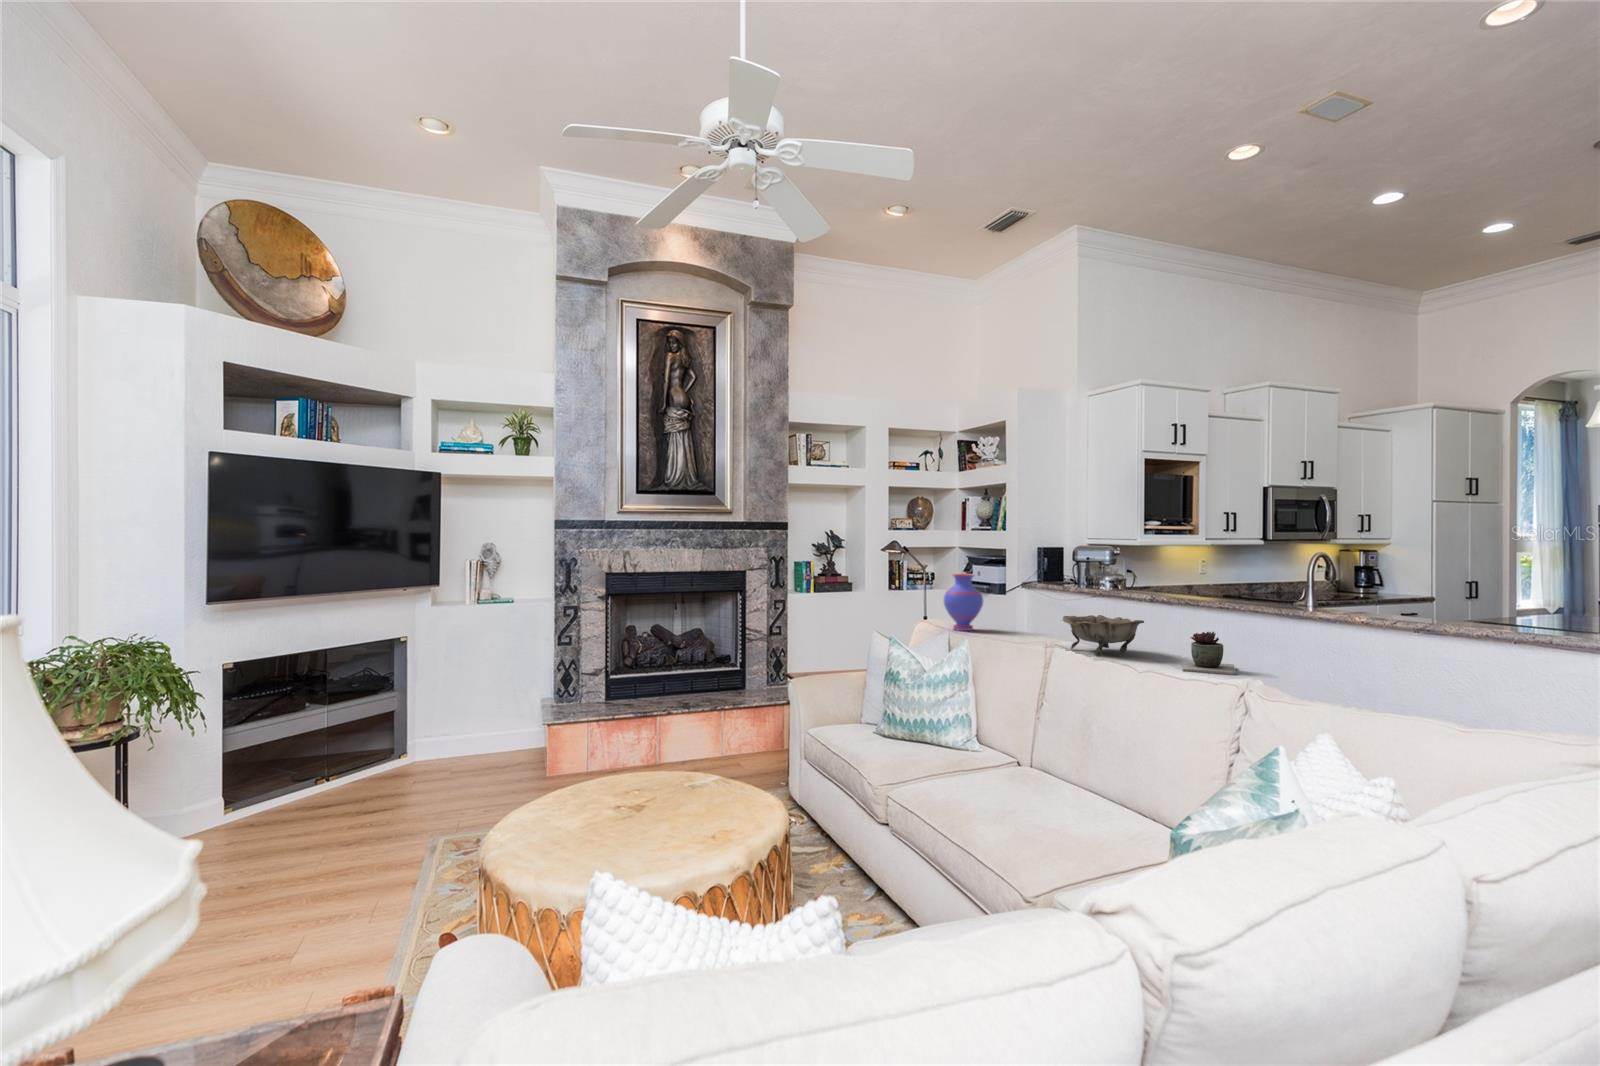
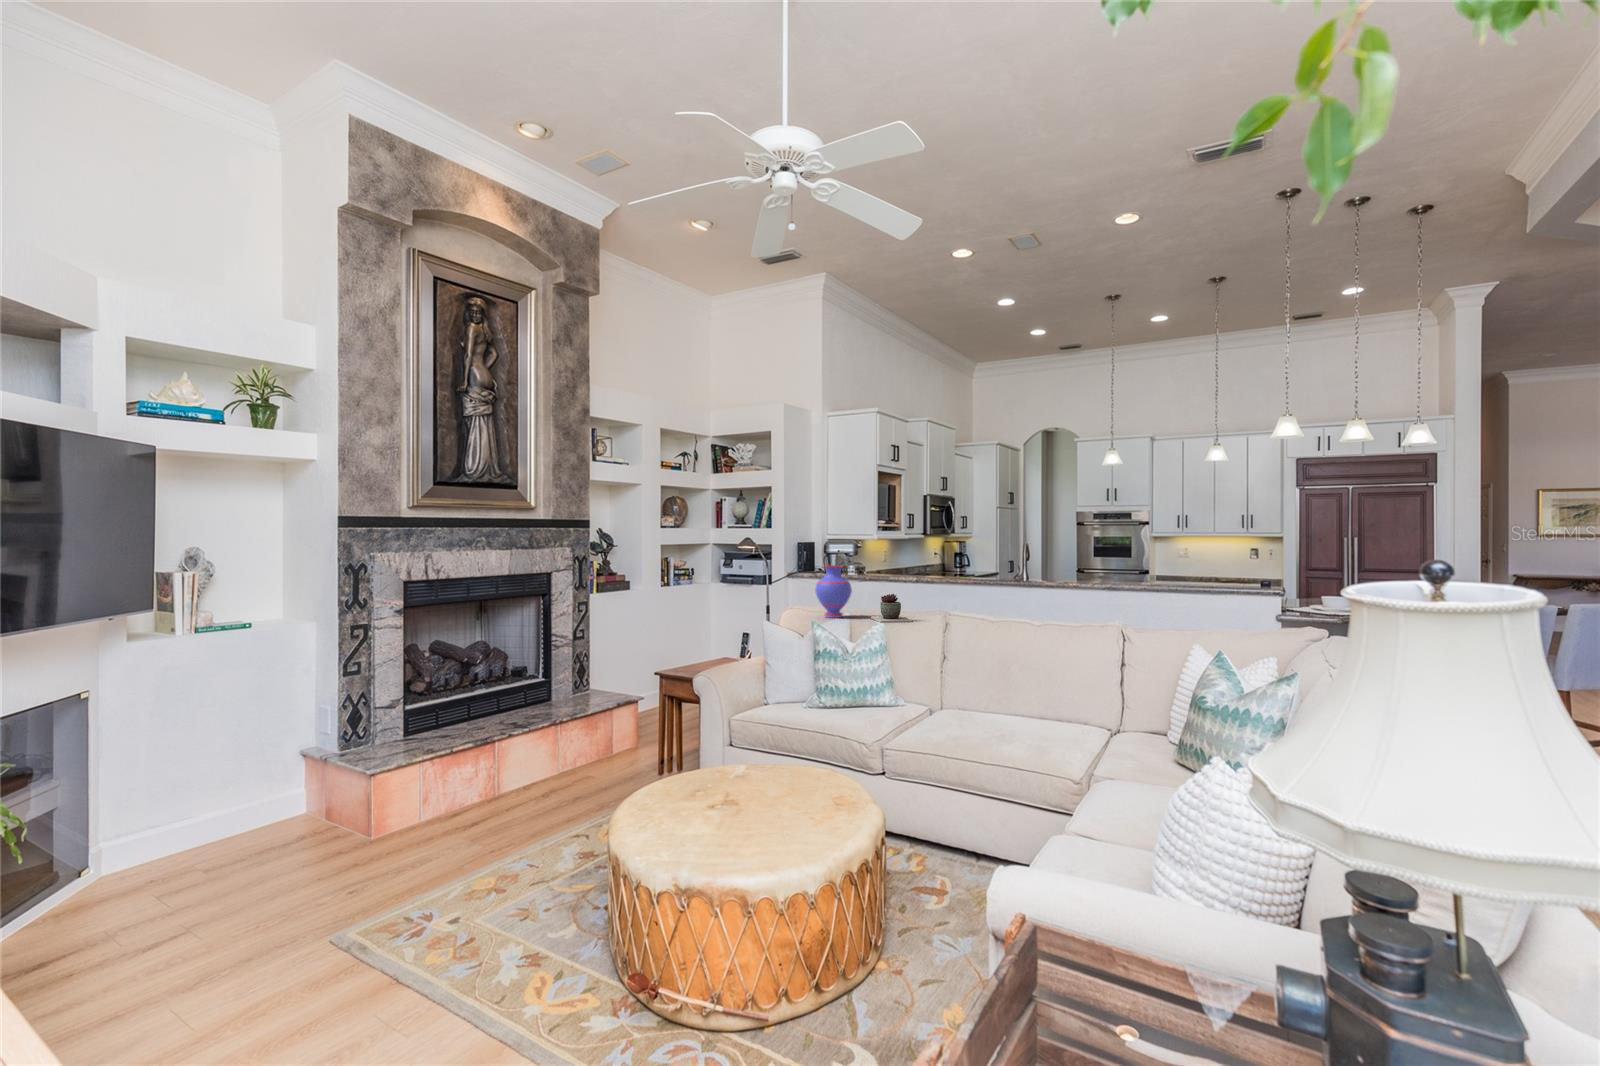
decorative bowl: present [1063,615,1144,656] -> none [959,594,1038,628]
succulent plant: present [1183,632,1236,675] -> present [871,594,913,623]

